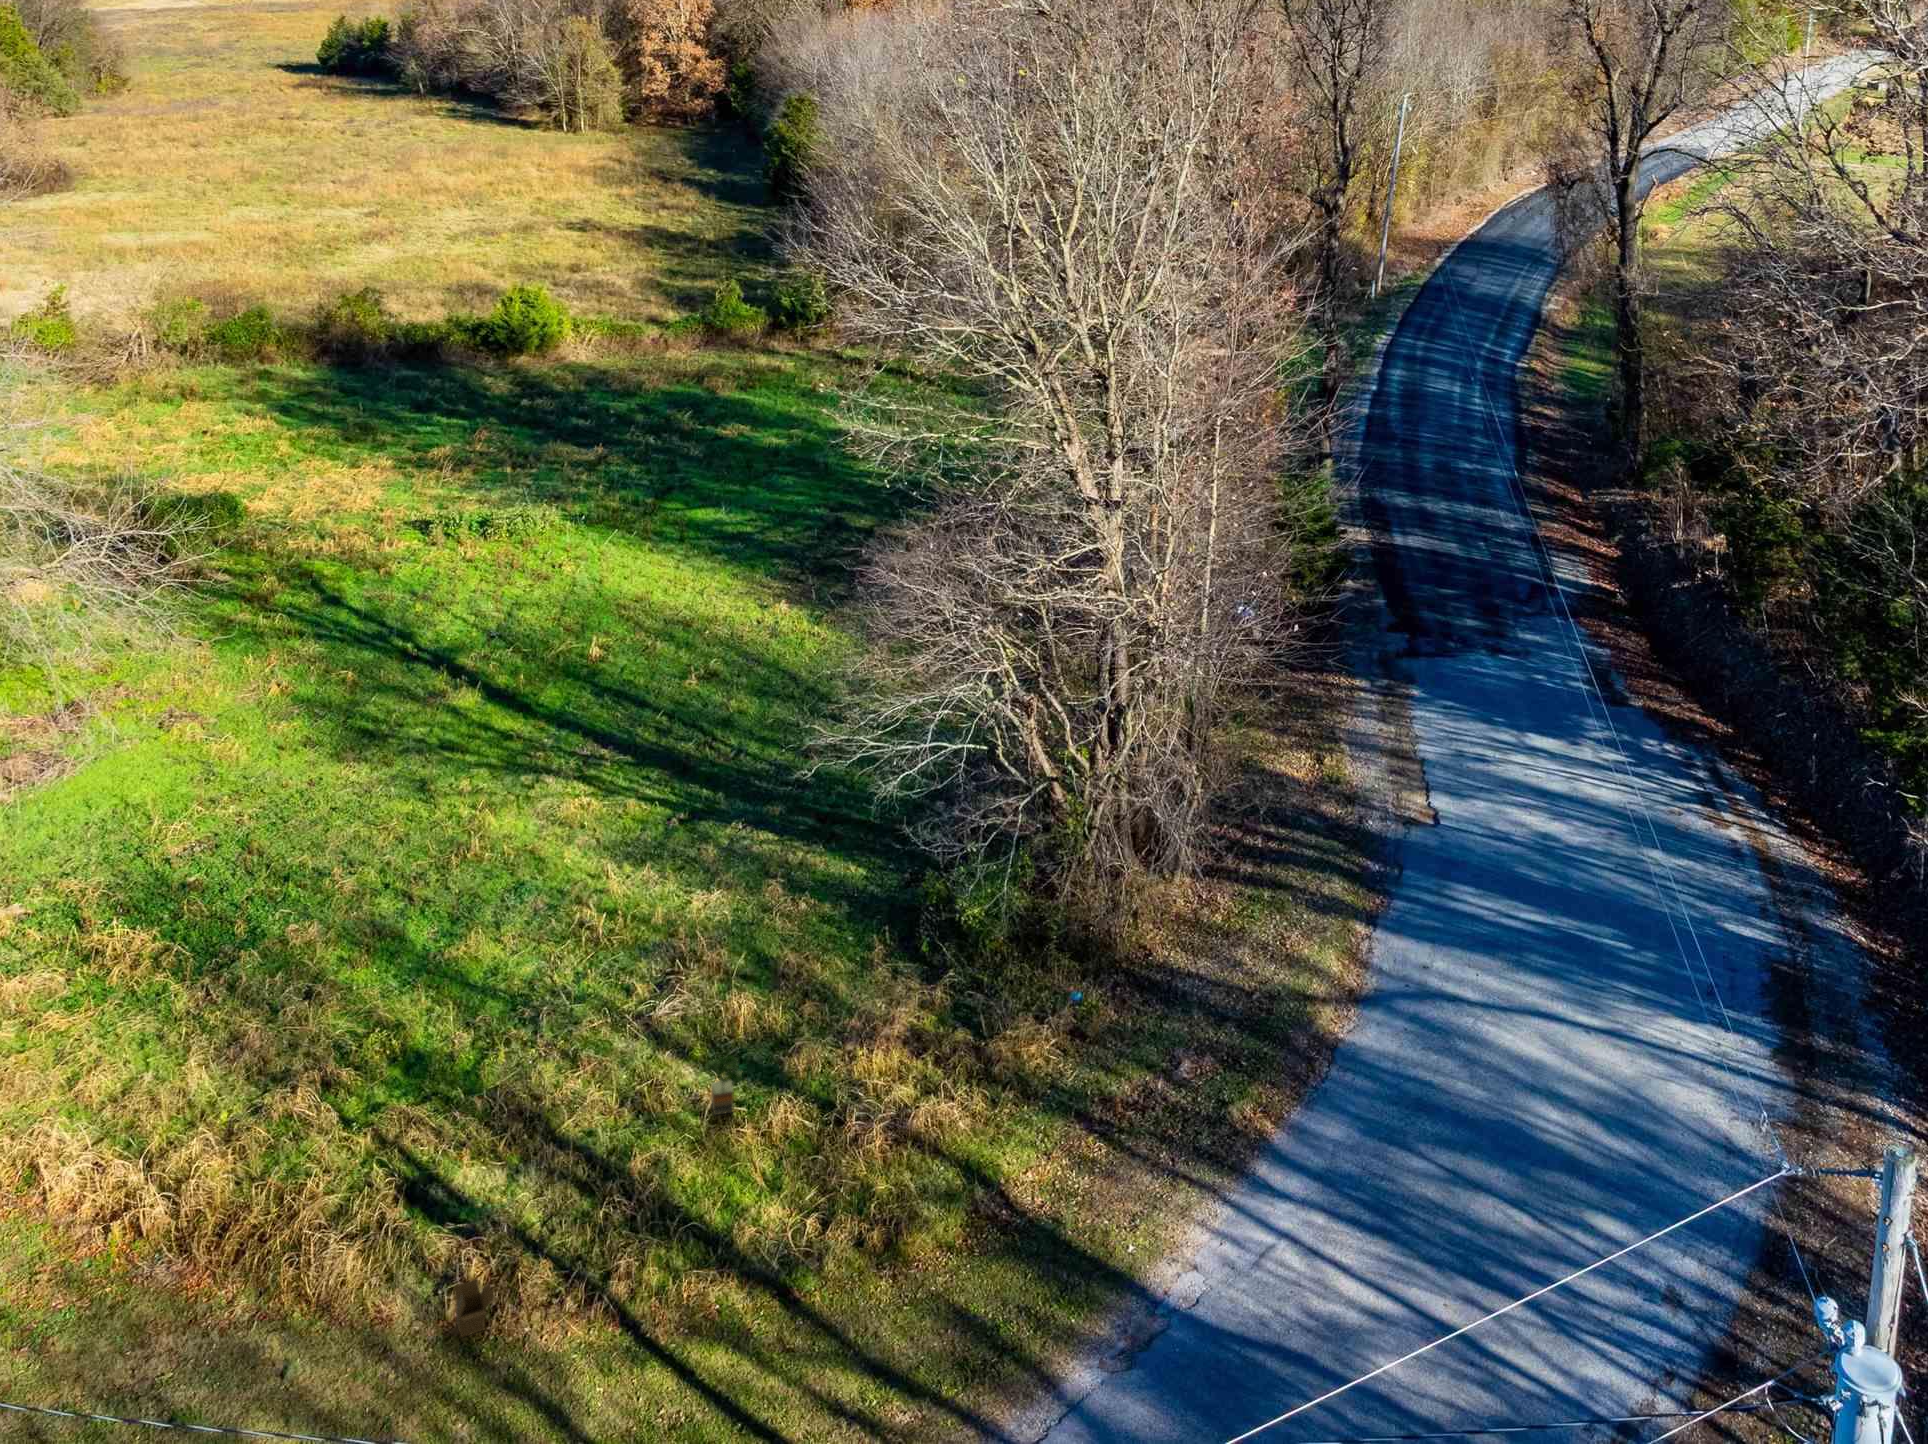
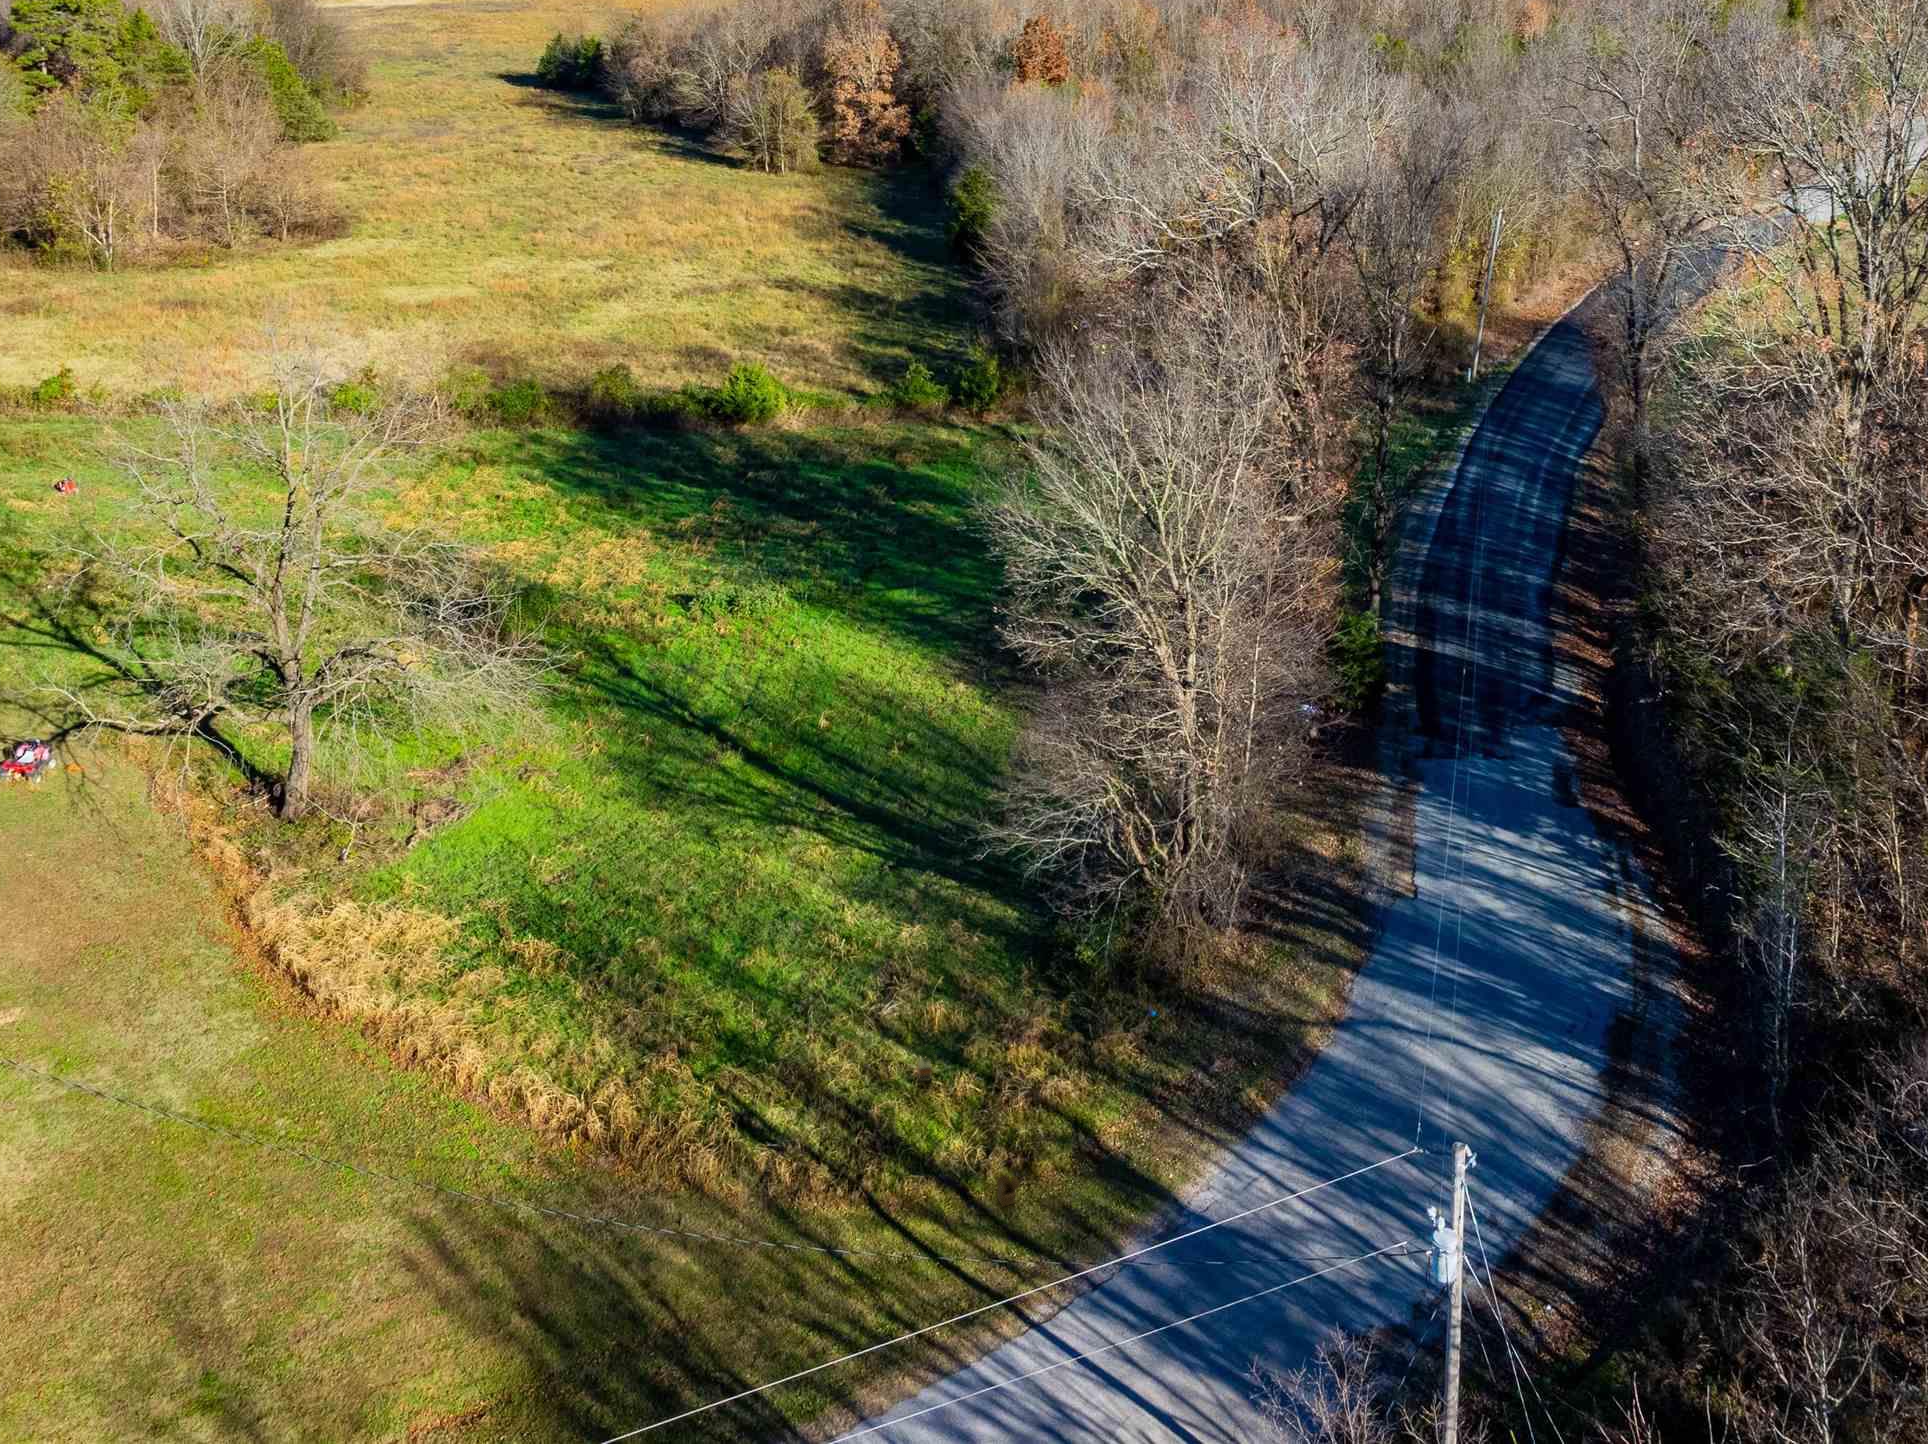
cardboard box: present [454,1279,494,1337] -> present [996,1175,1020,1207]

